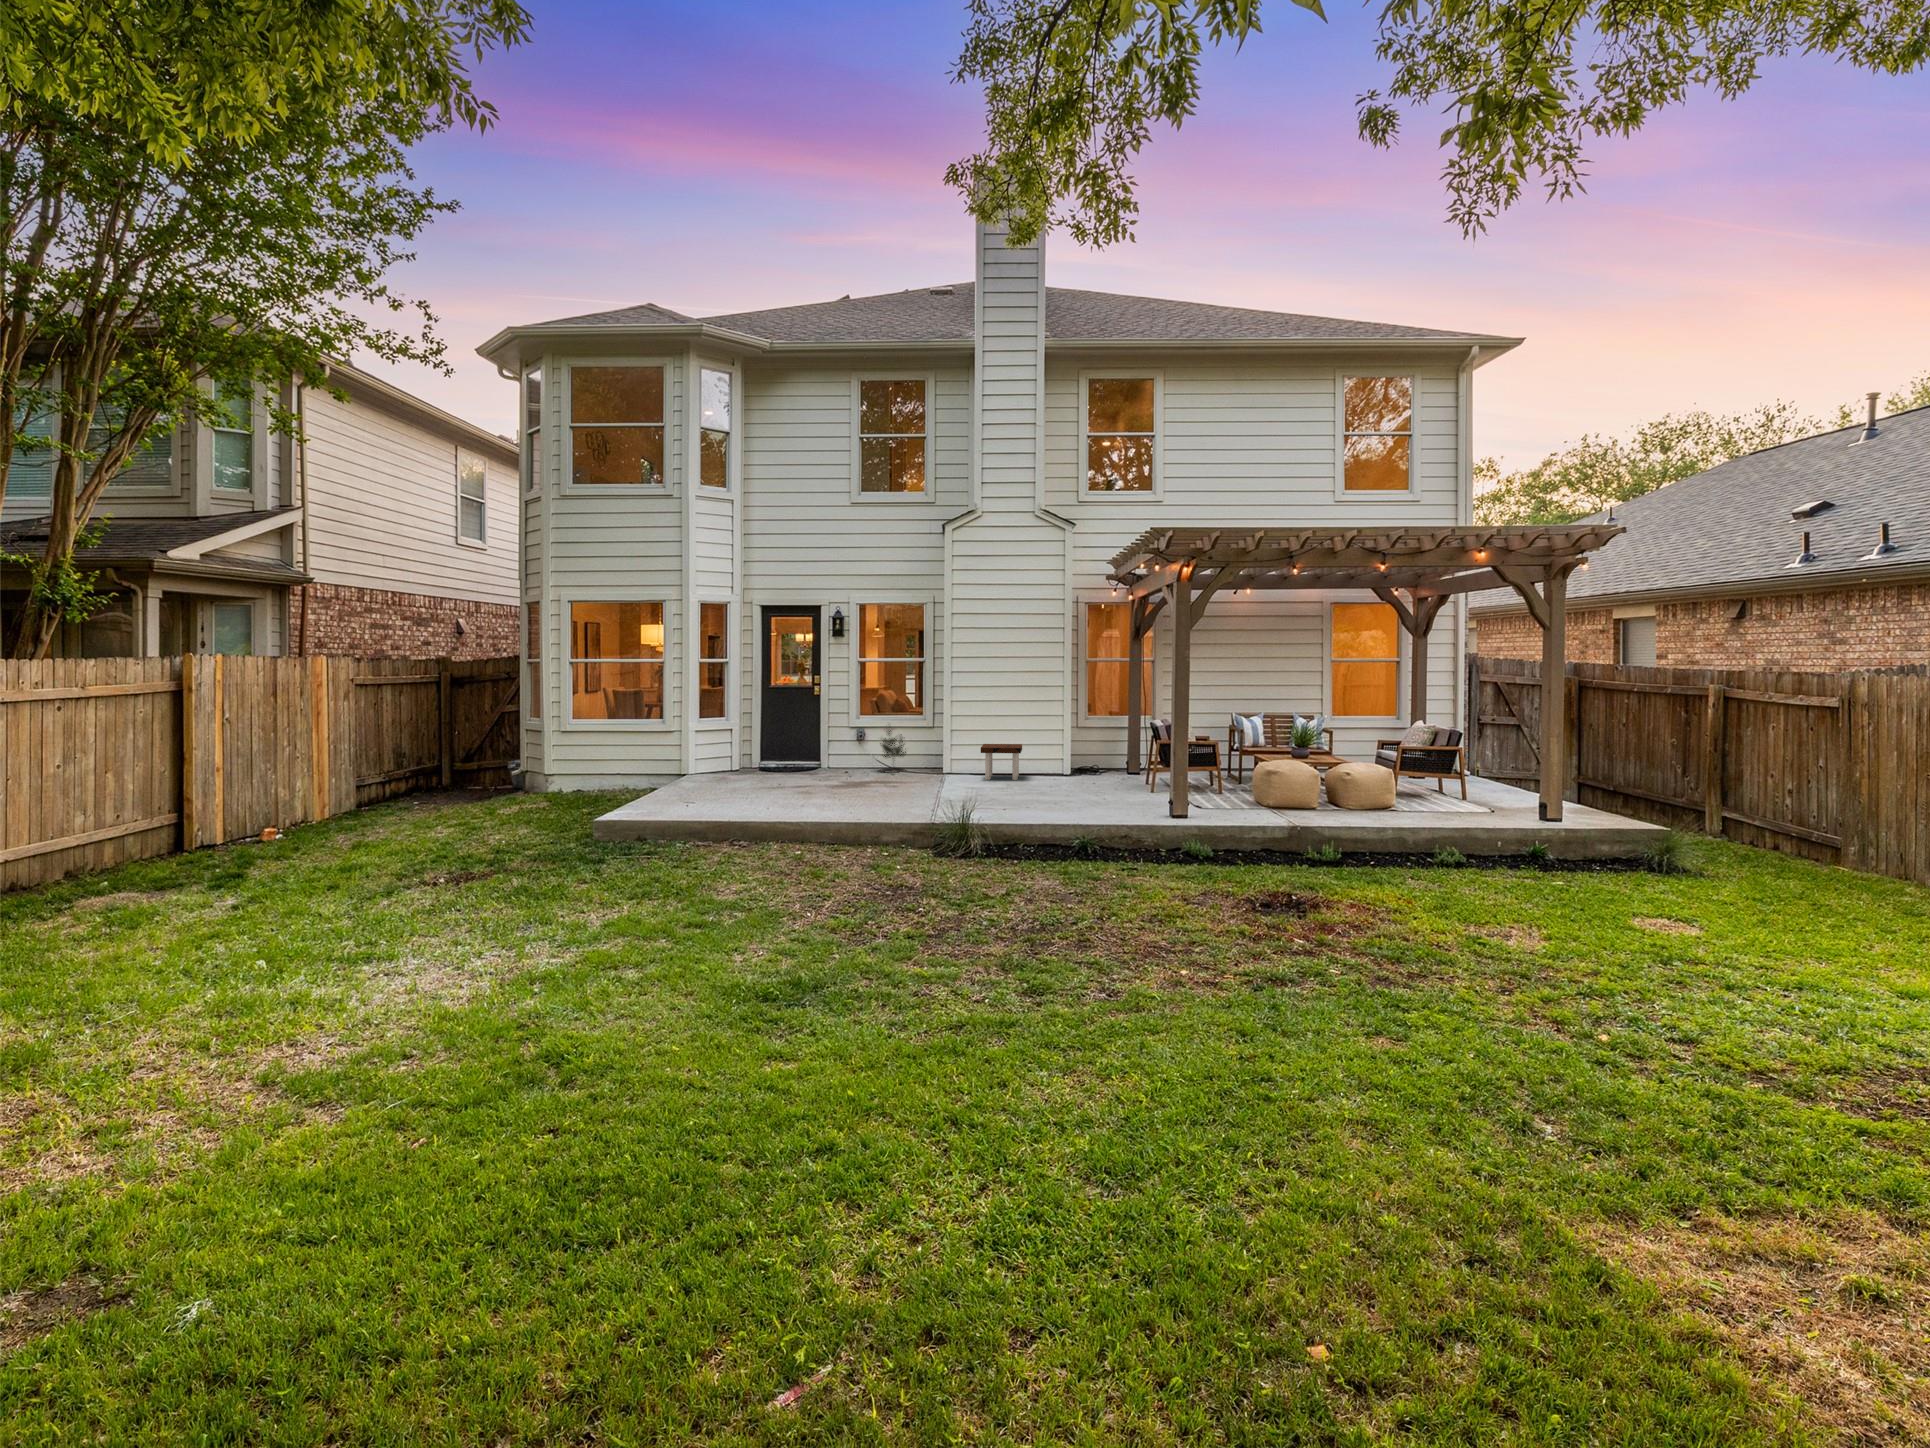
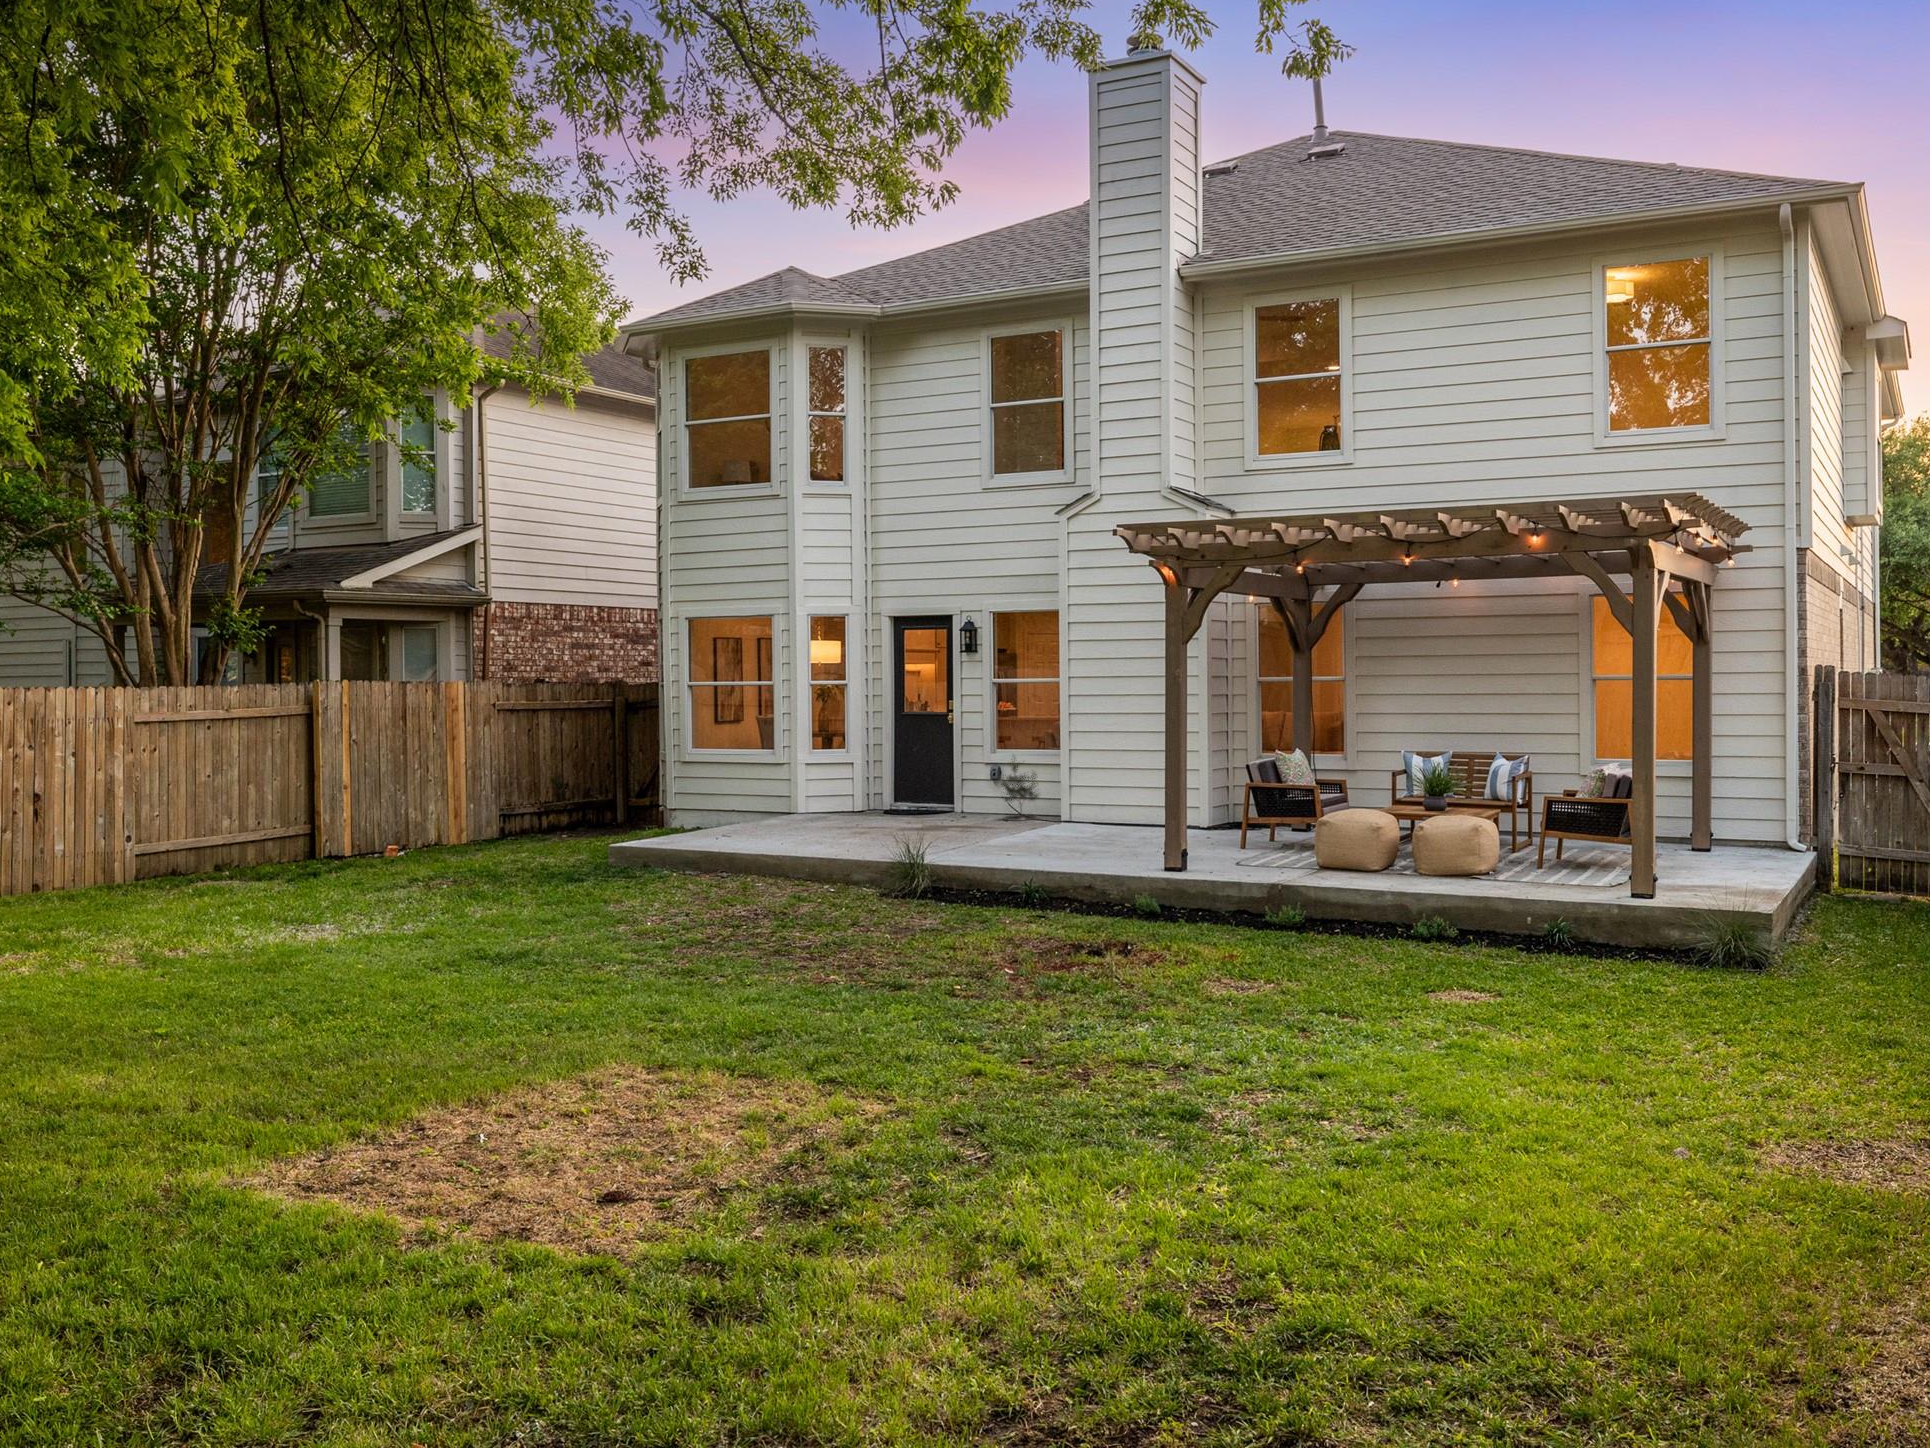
side table: present [981,744,1022,780] -> none [1080,783,1152,831]

